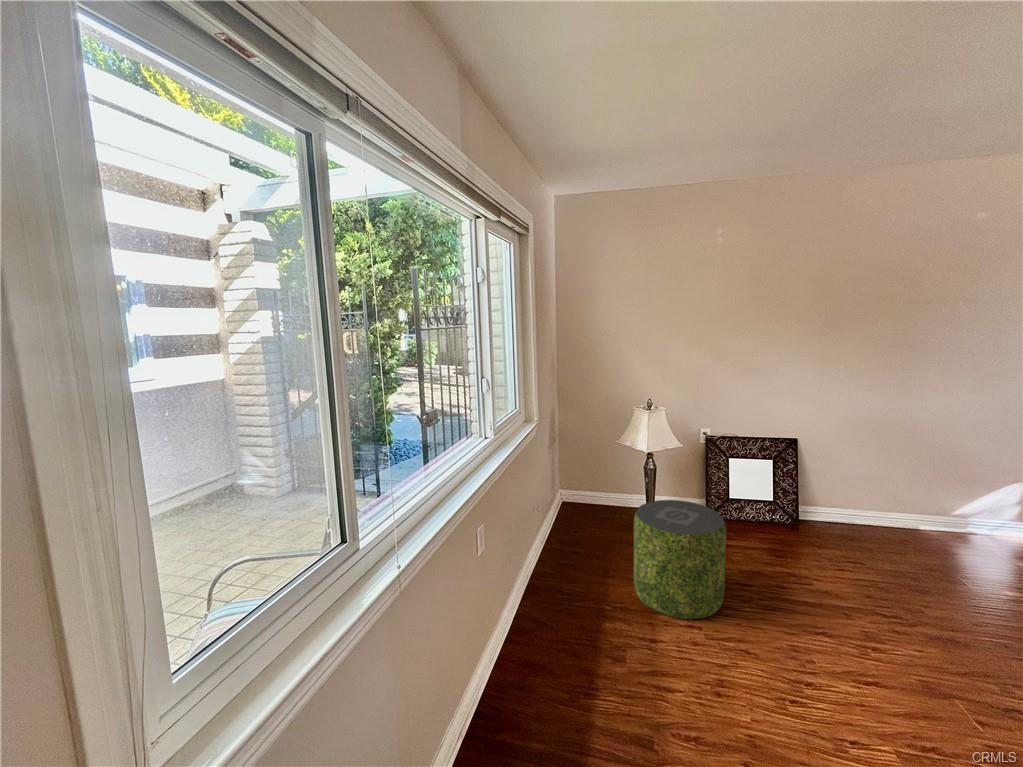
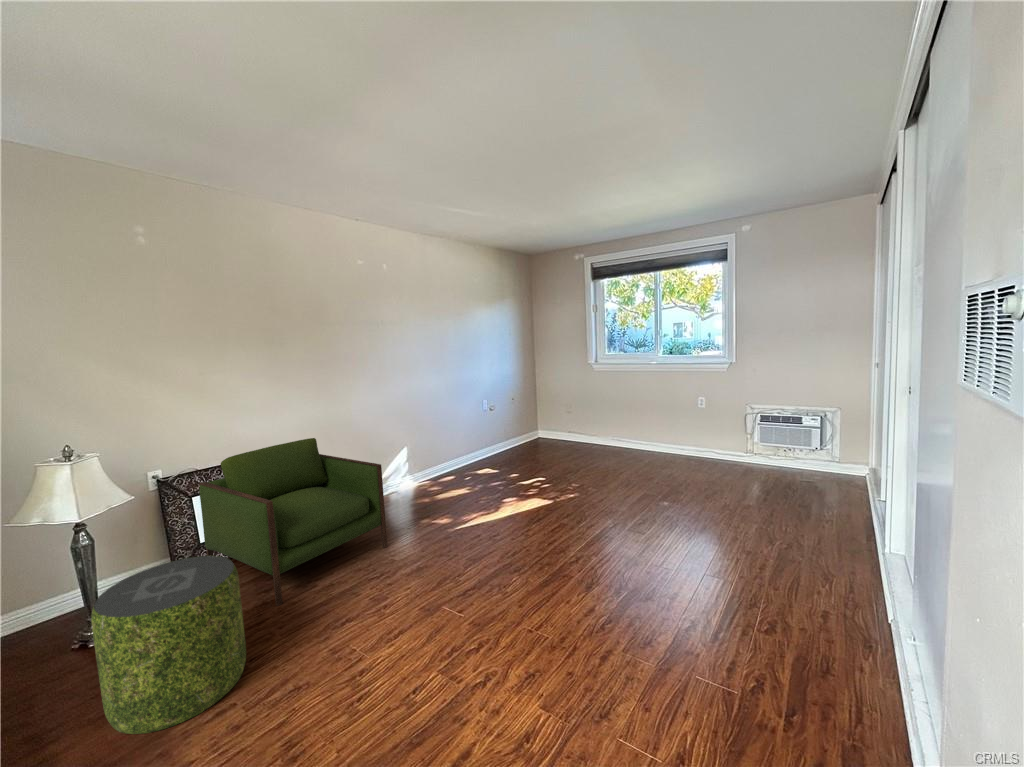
armchair: none [731,432,929,590] -> present [199,438,387,606]

